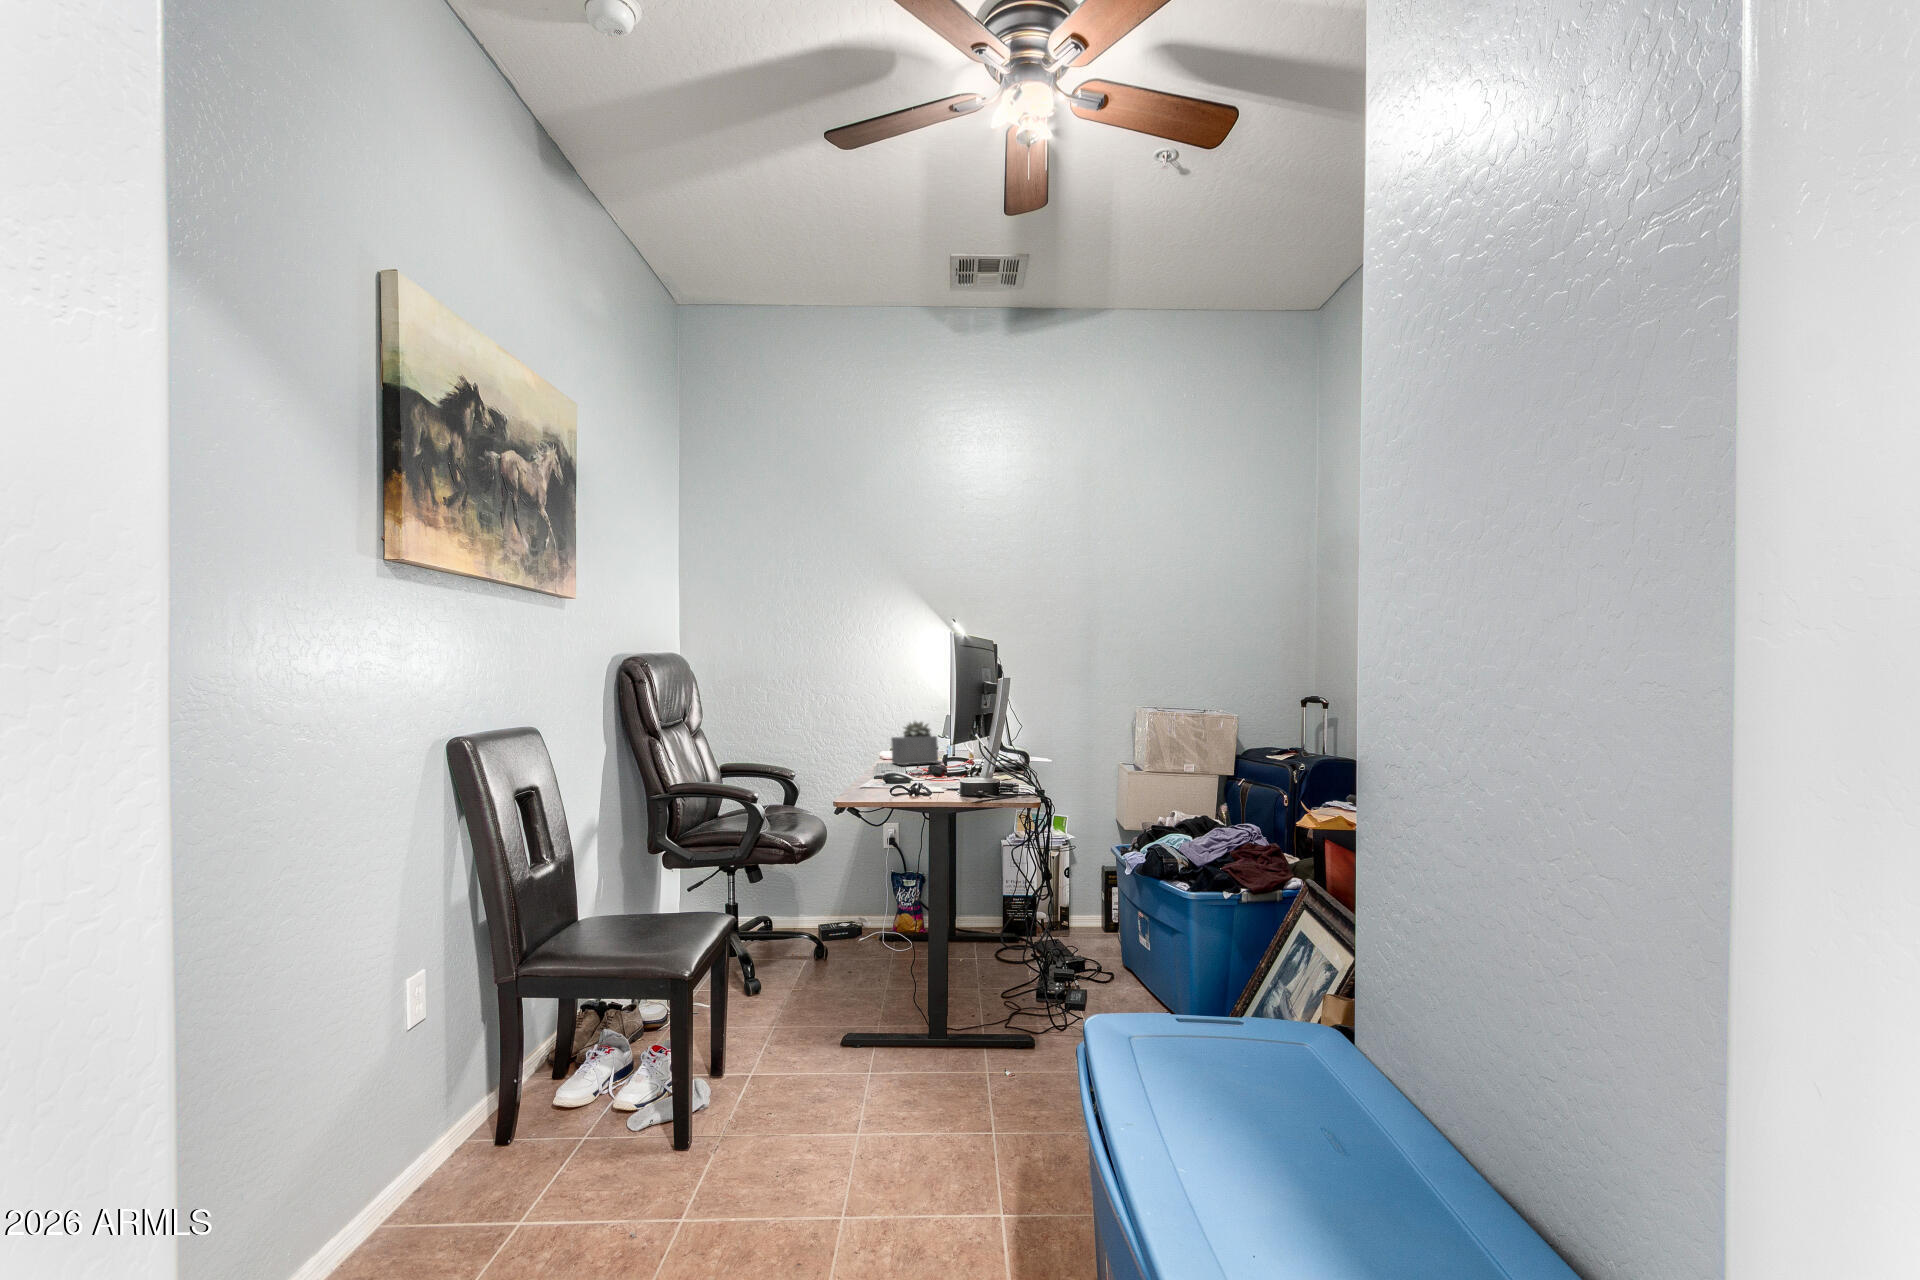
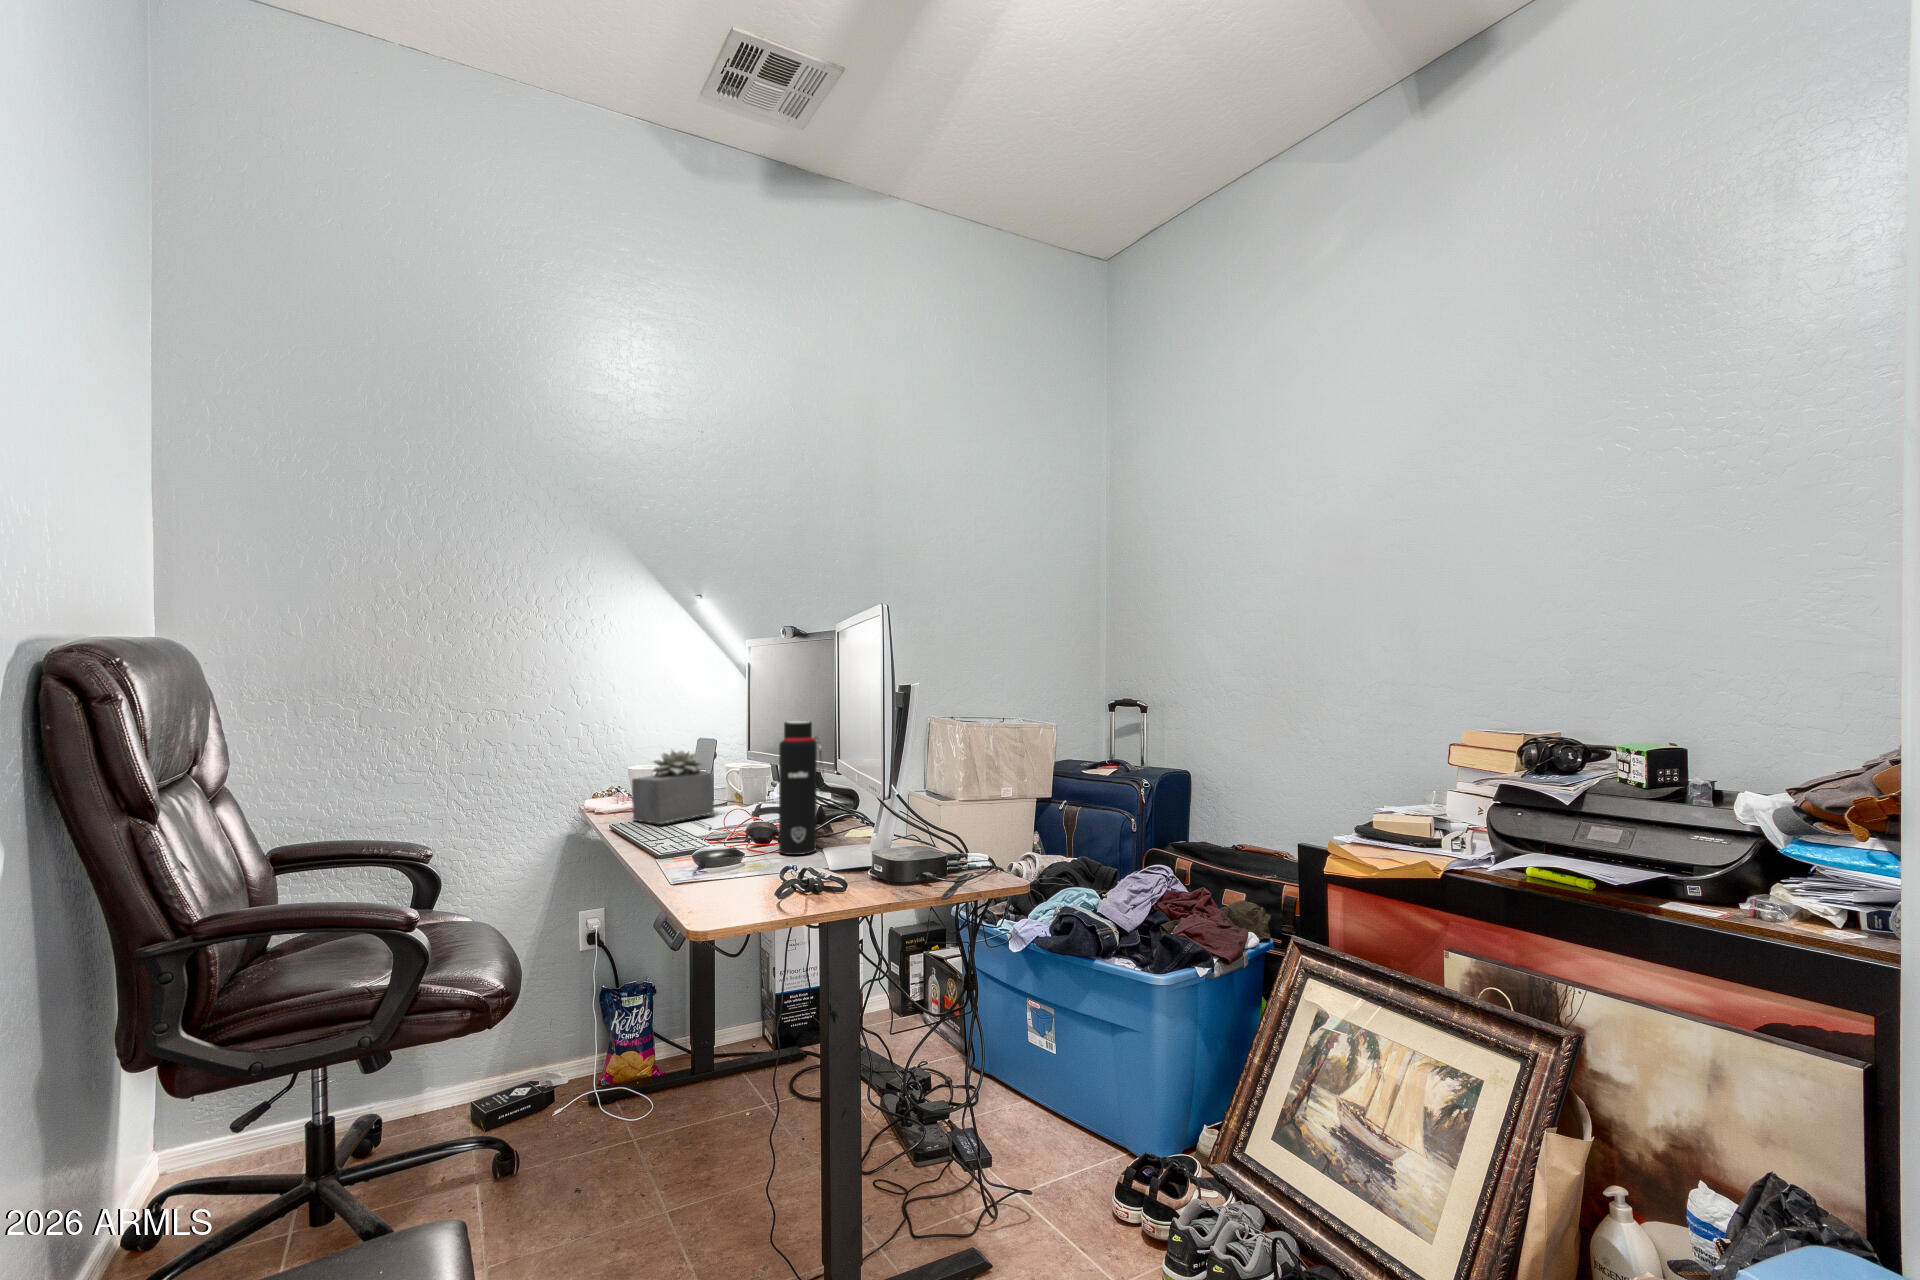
water bottle: none [936,701,963,782] -> present [779,721,821,855]

